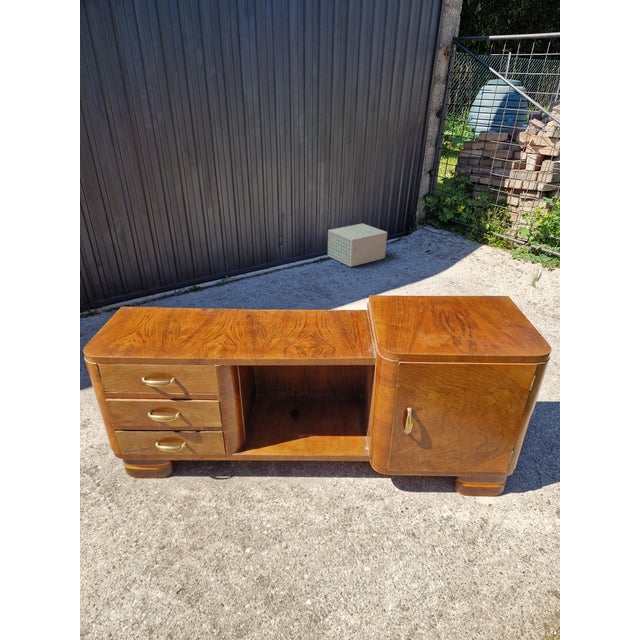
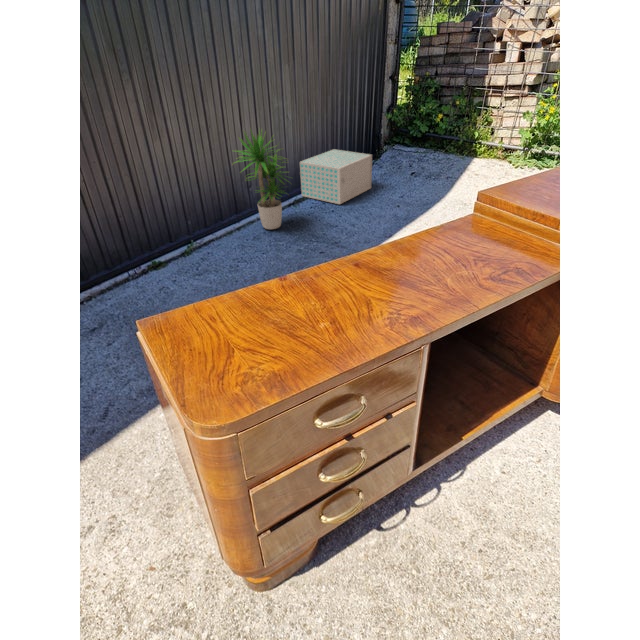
potted plant: none [263,202,311,277] -> present [236,131,284,229]

